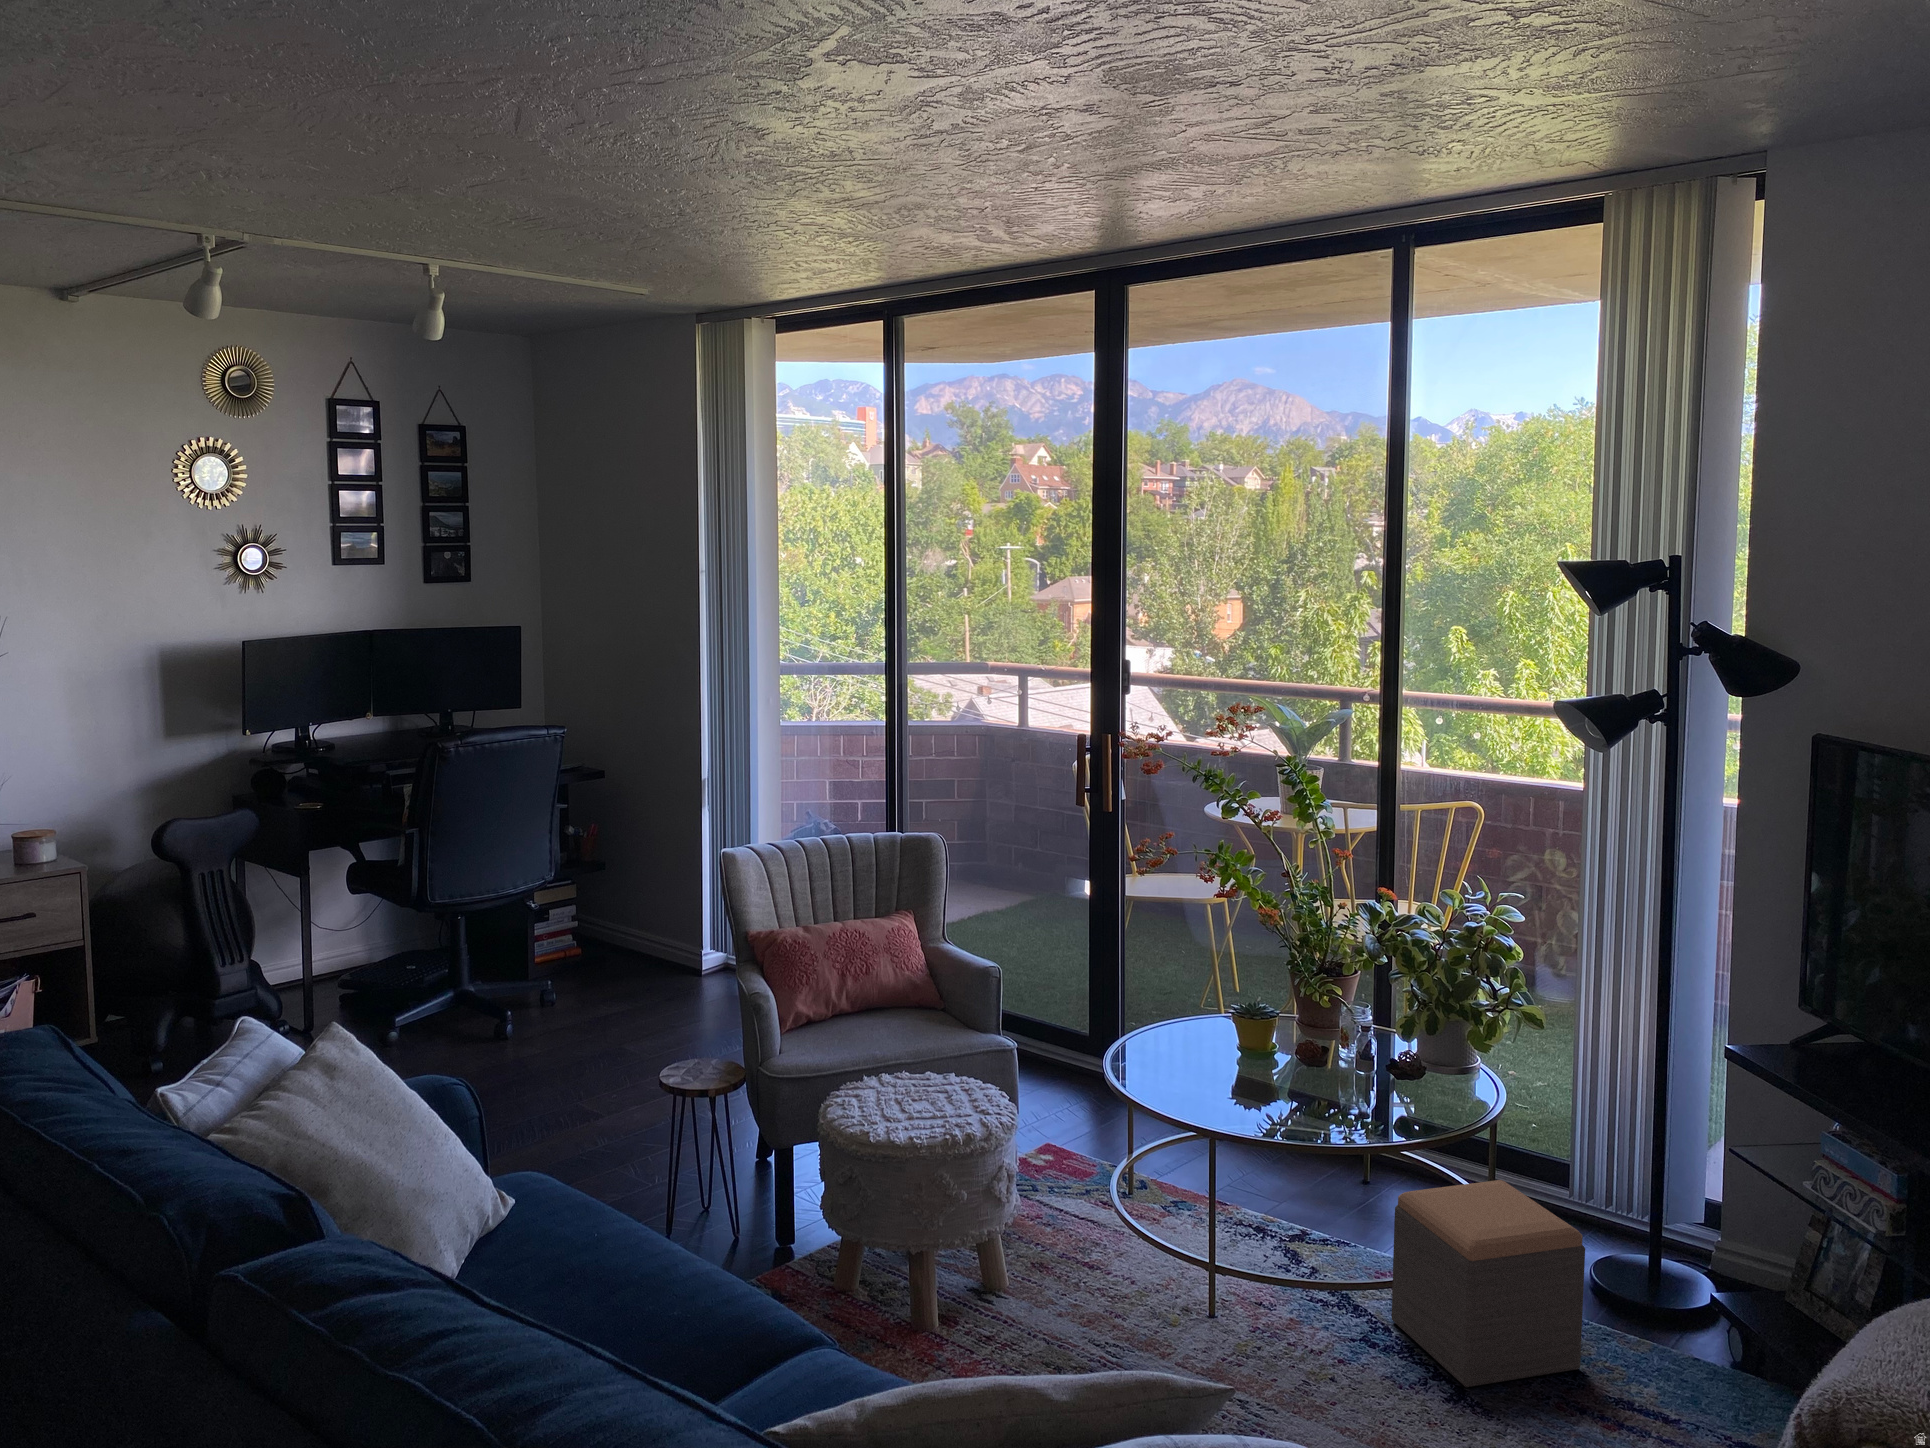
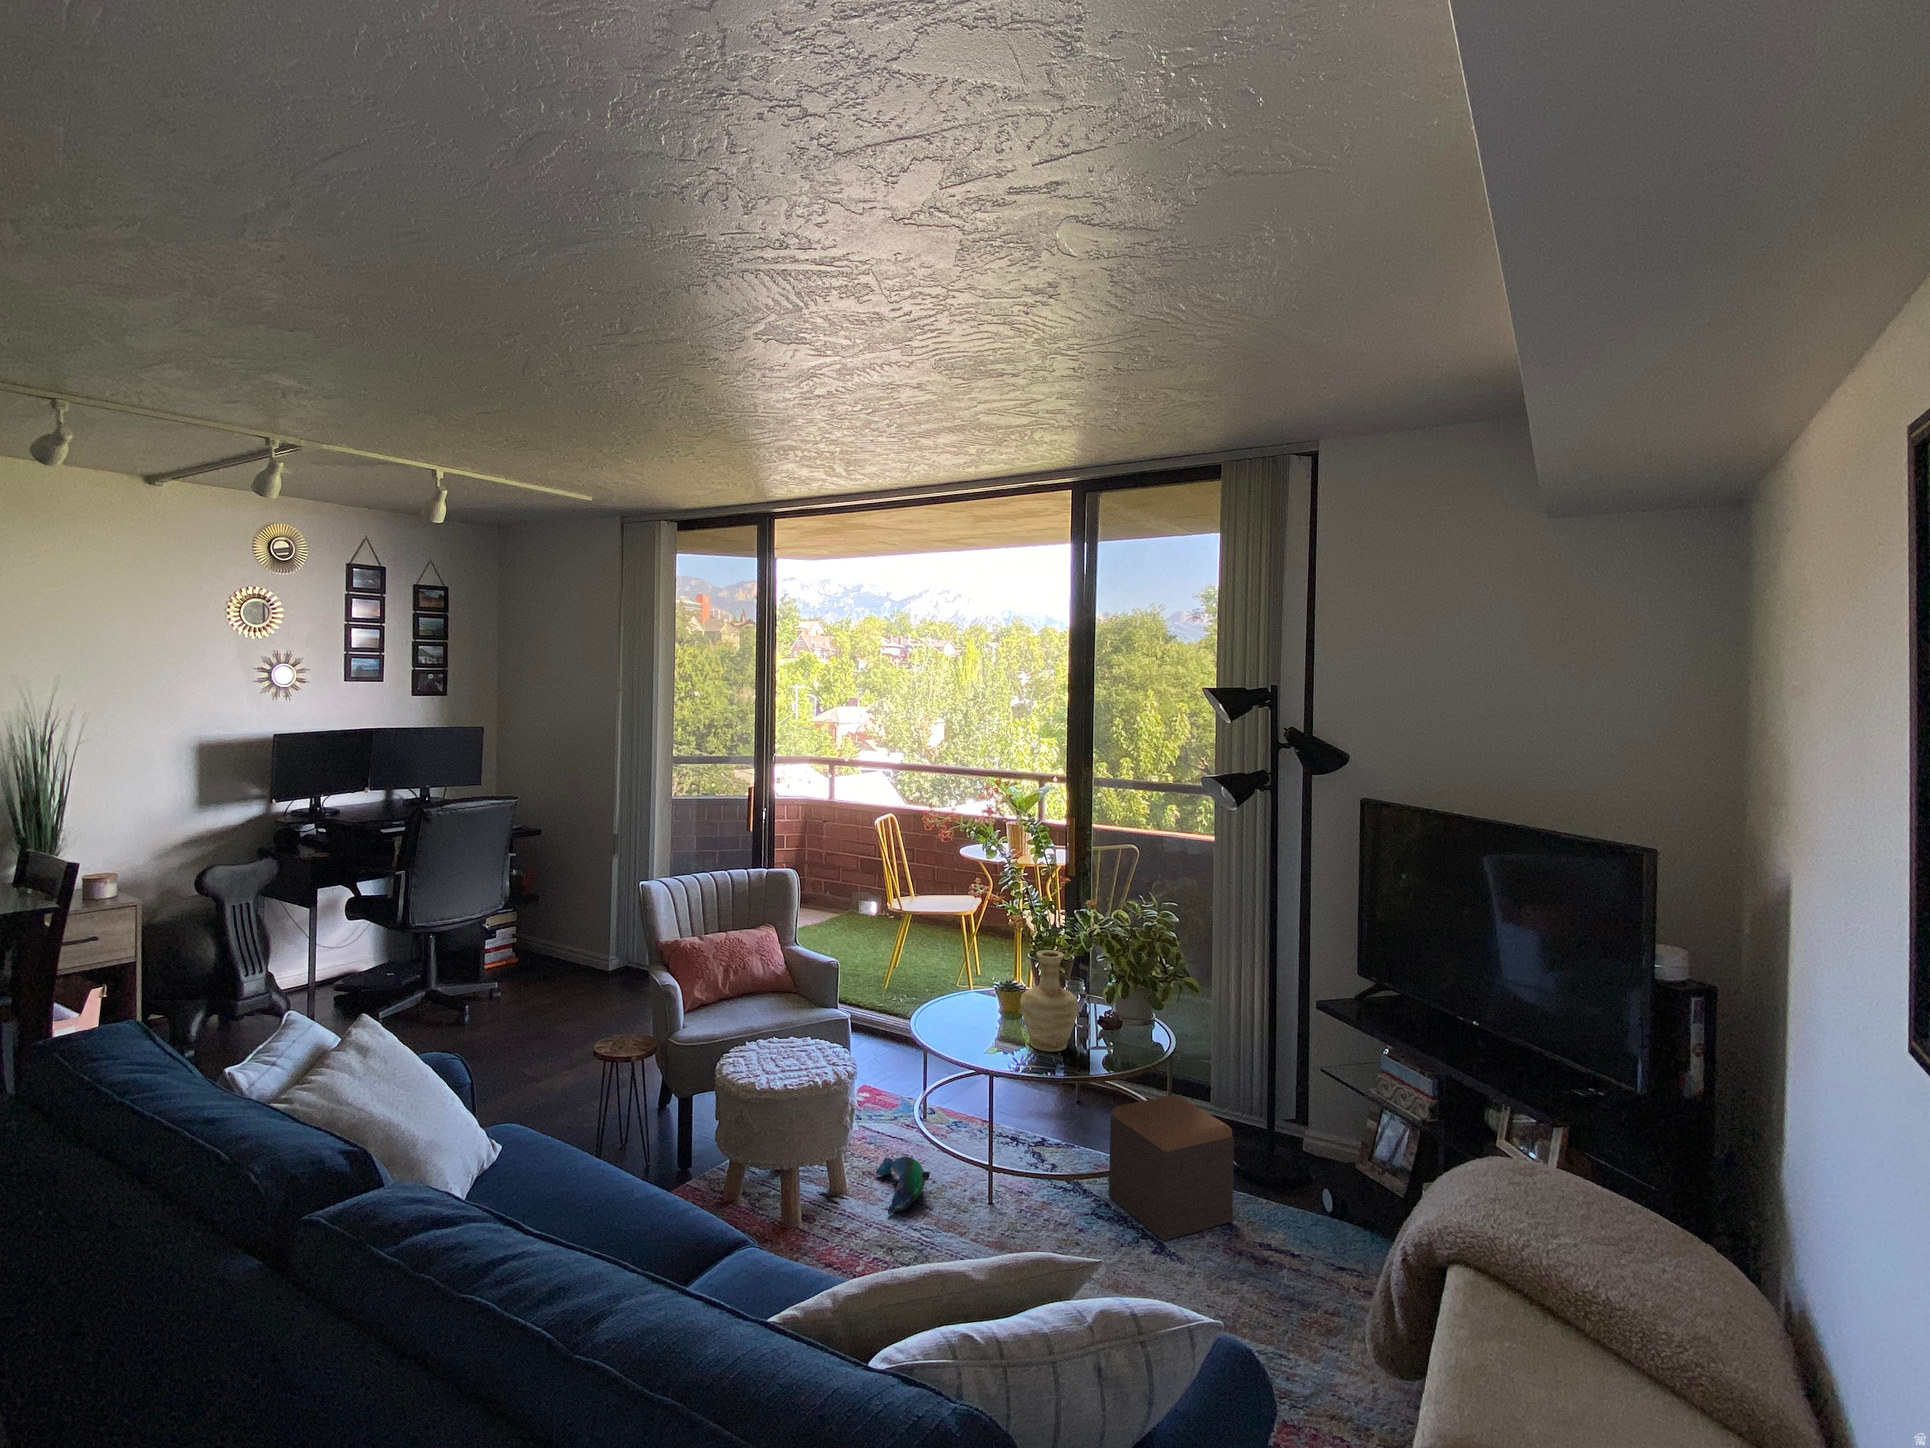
vase: none [1258,961,1347,1108] -> present [1020,950,1079,1052]
plush toy: none [1048,1245,1123,1322] -> present [876,1157,930,1214]

